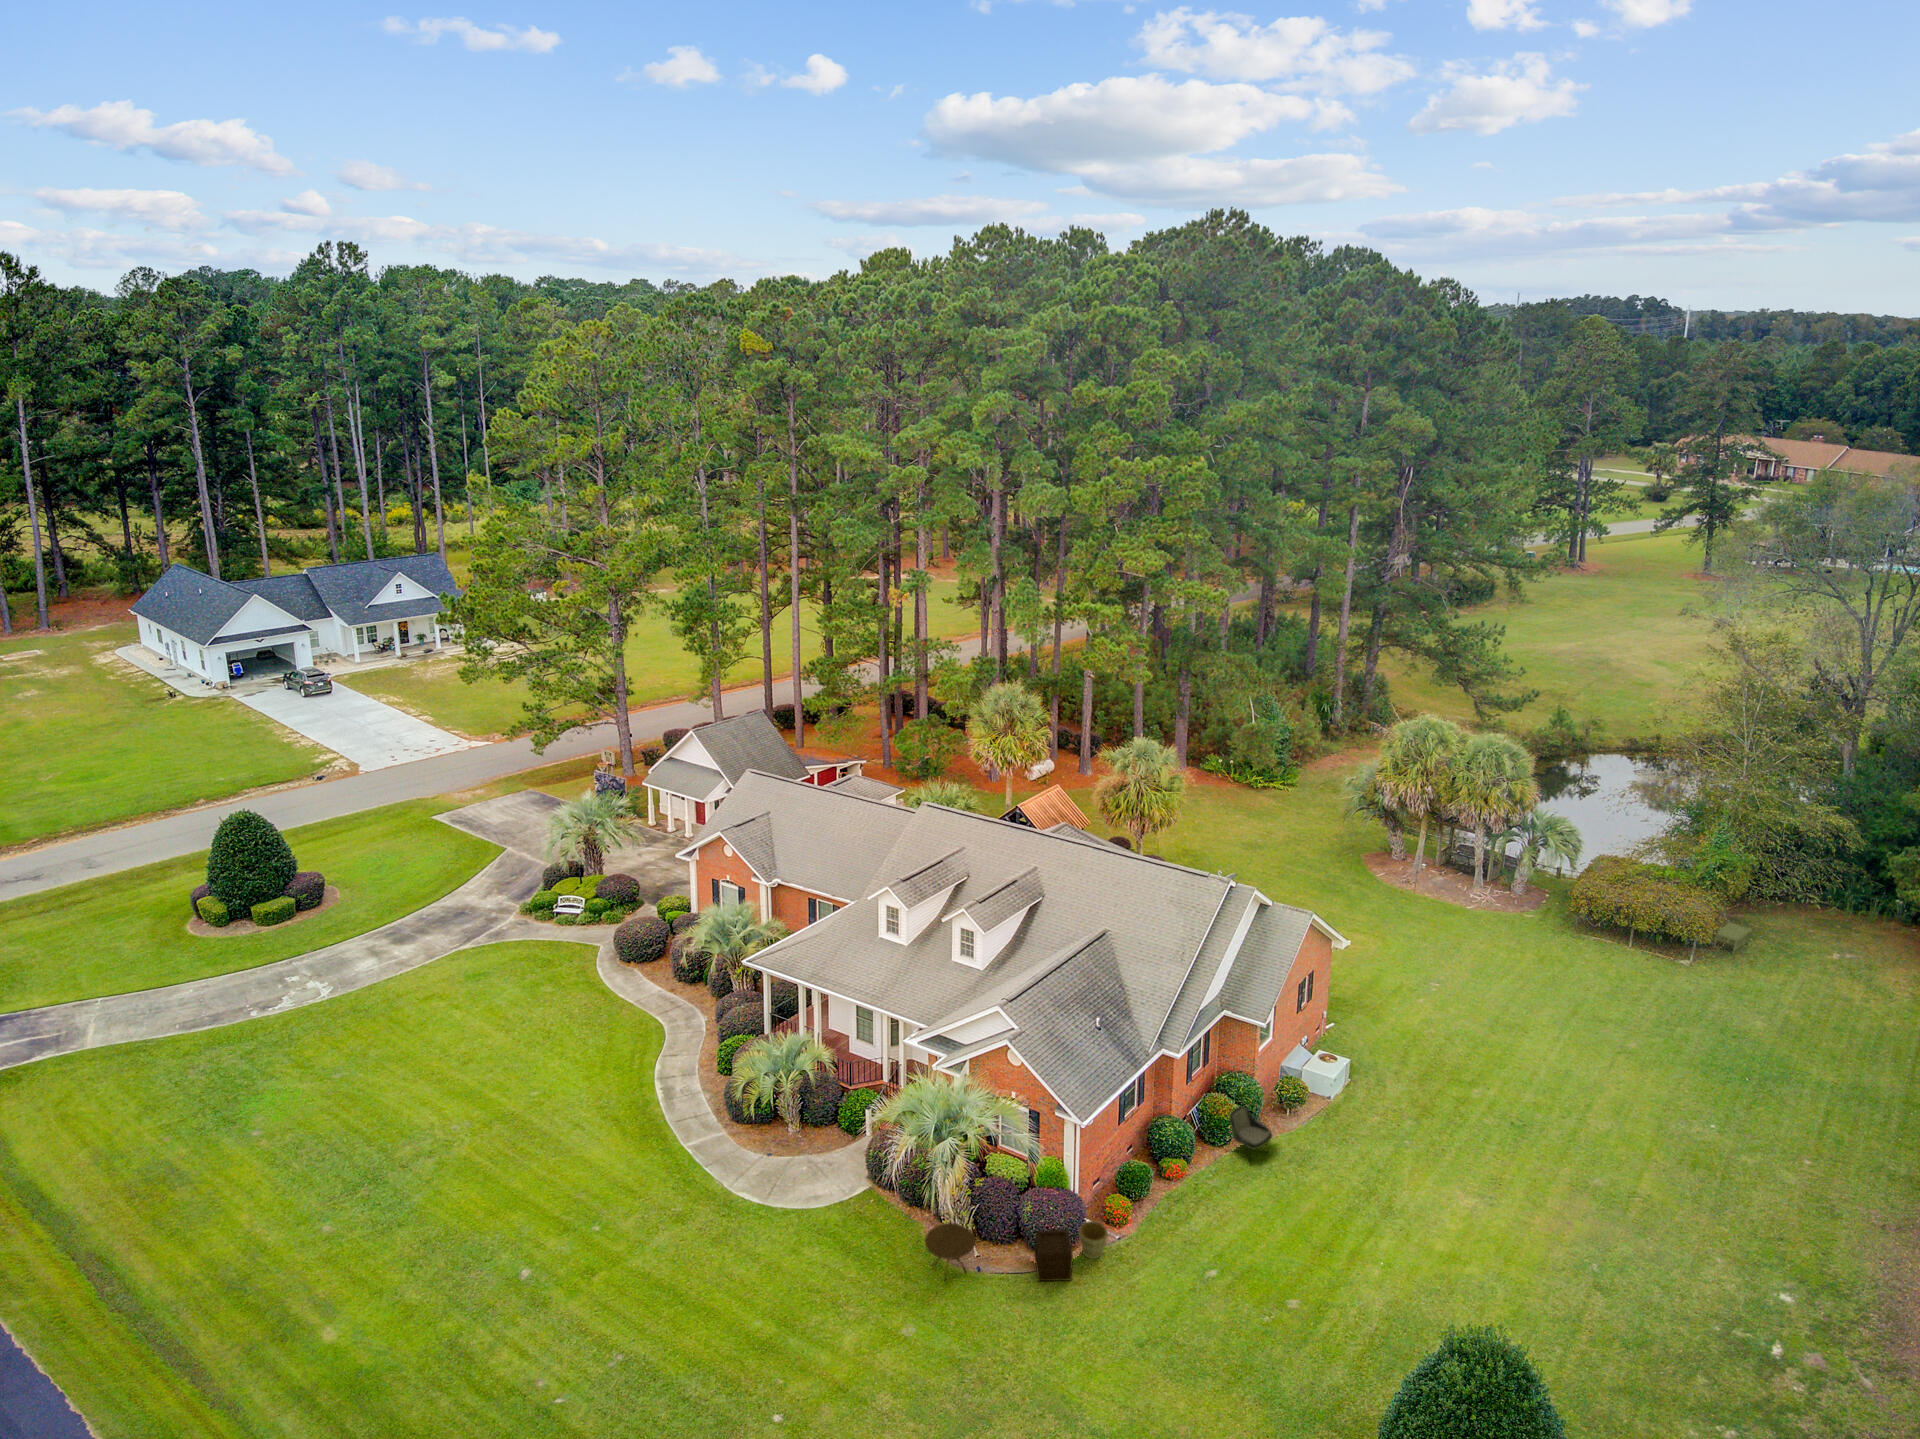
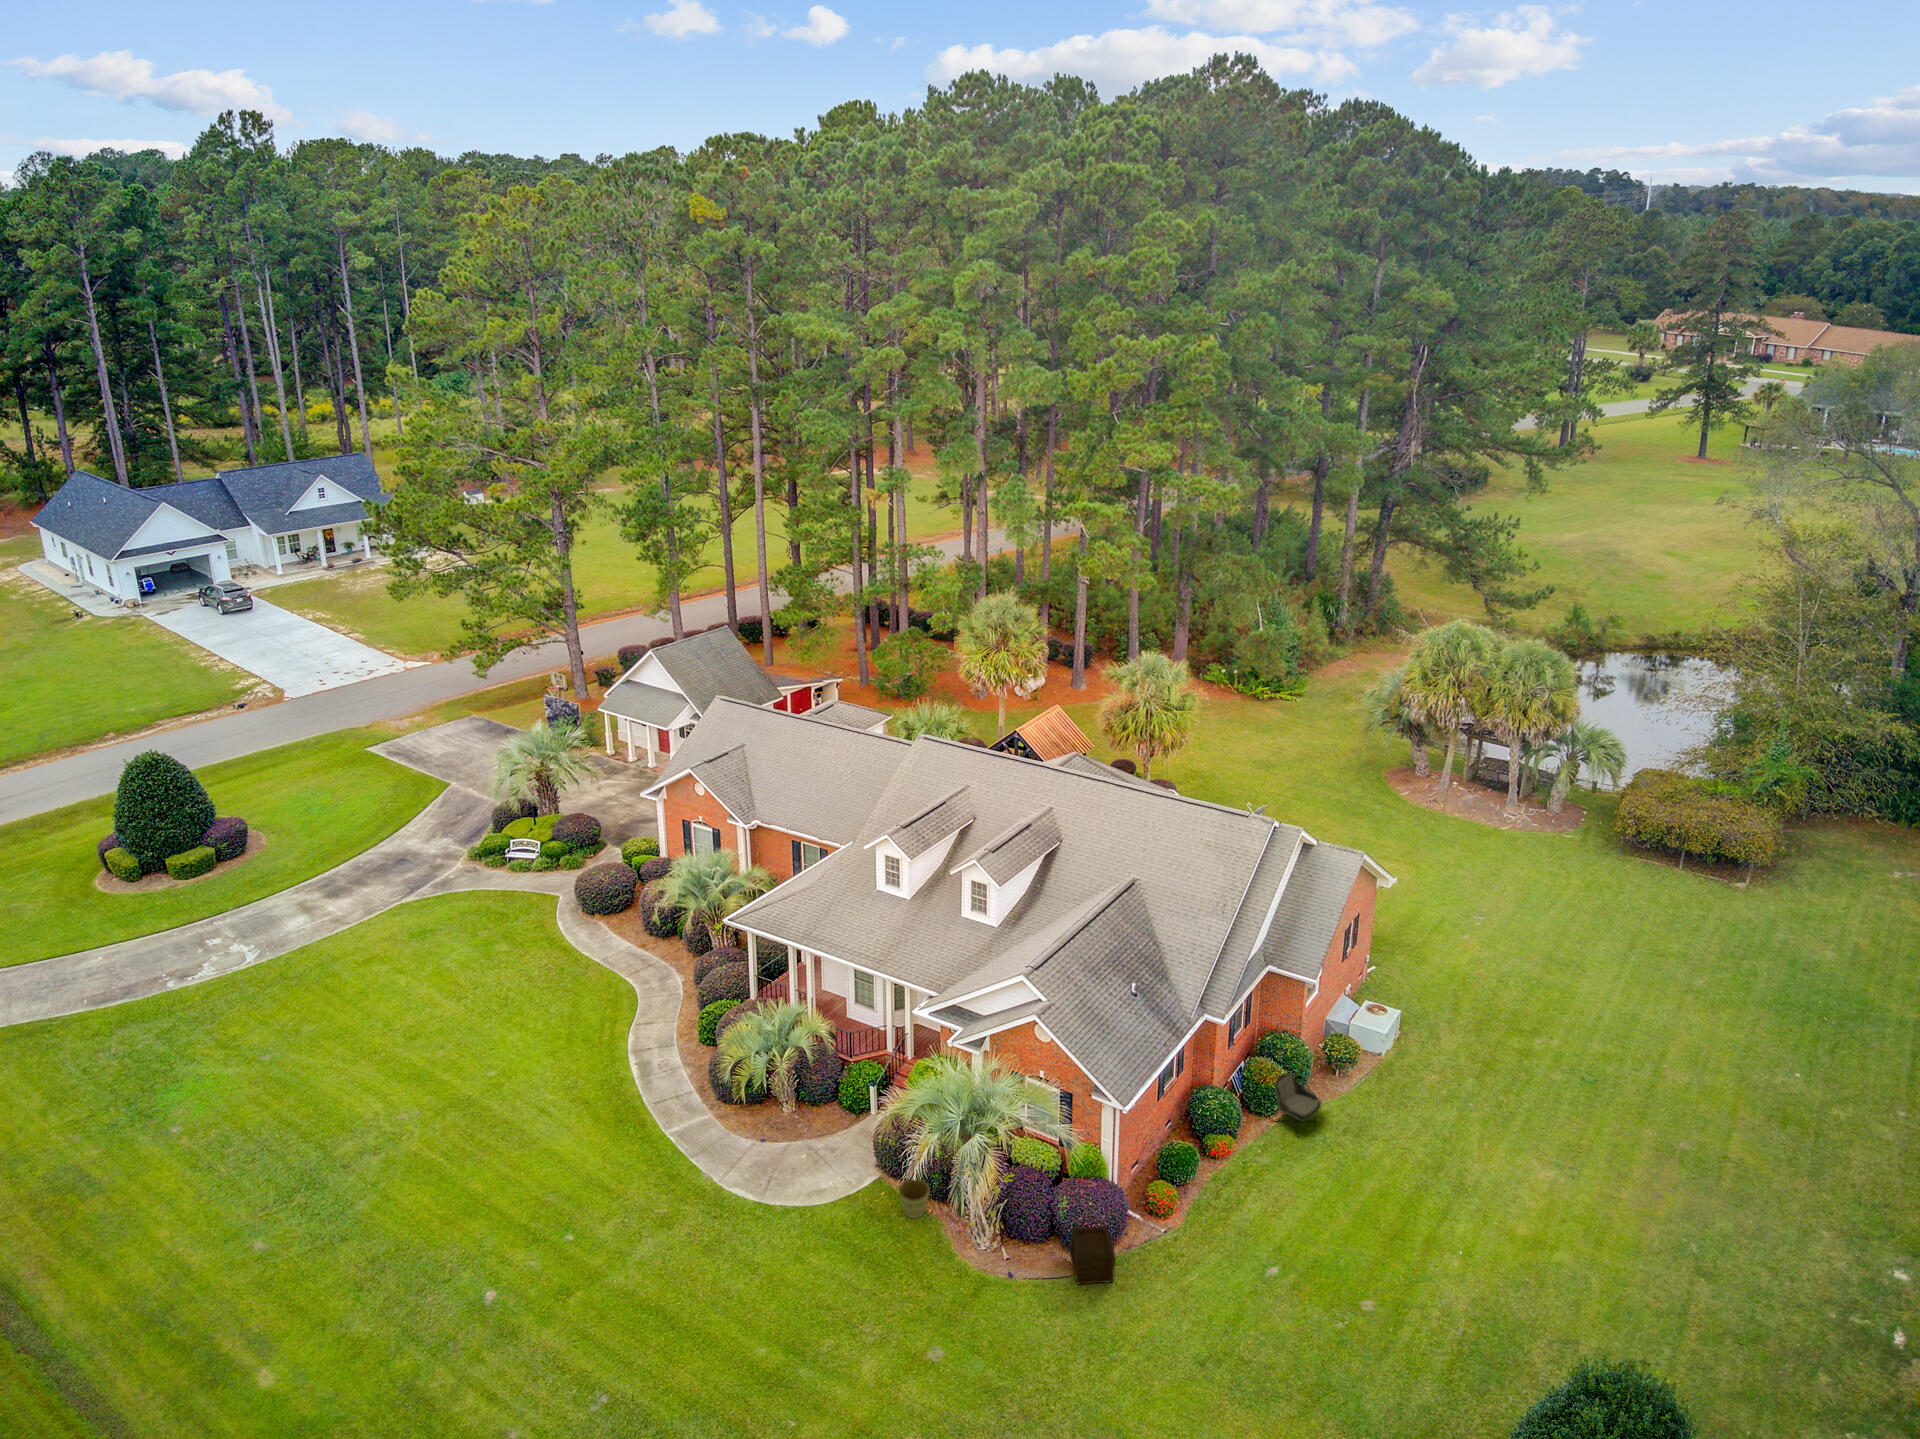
storage bench: present [1714,923,1751,953] -> none [1764,844,1805,879]
wooden bucket: present [1079,1221,1108,1259] -> present [899,1179,930,1218]
round table: present [925,1223,975,1272] -> none [949,1222,1005,1289]

